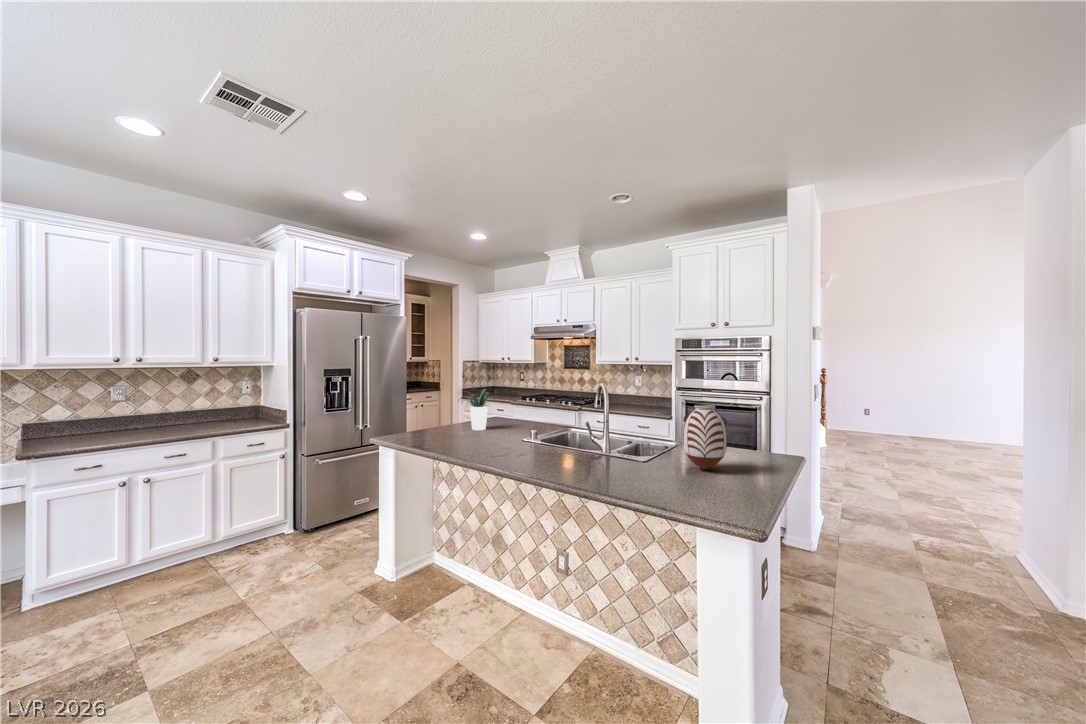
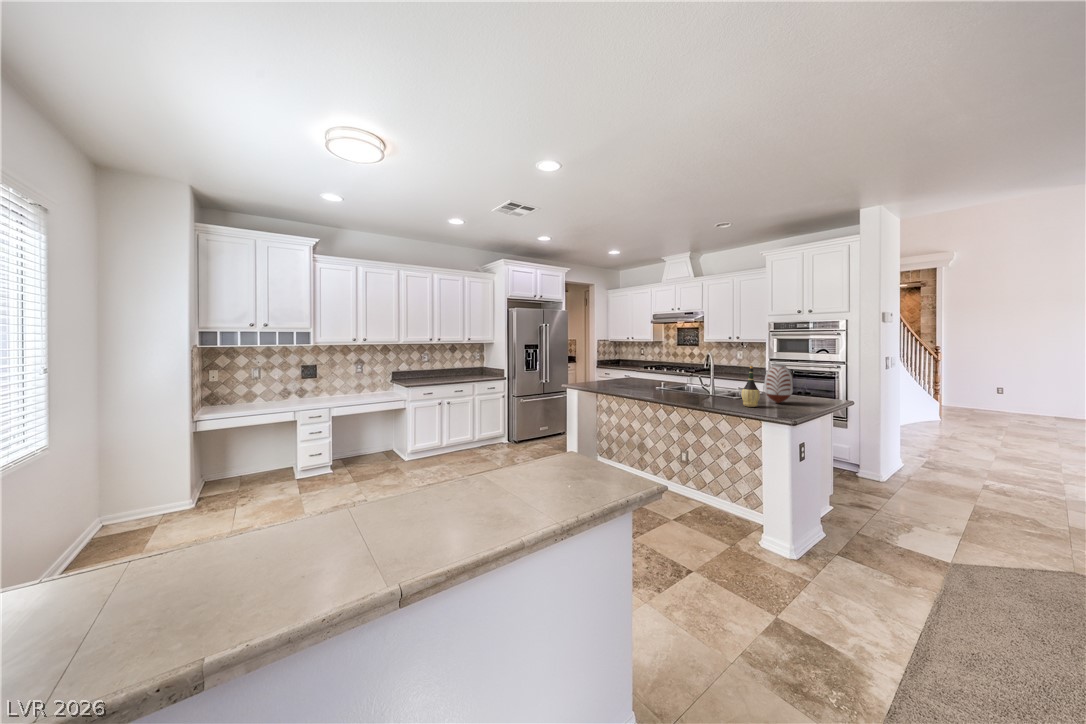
potted plant: present [460,389,494,430] -> none [609,358,639,384]
wine bottle: none [650,411,680,484] -> present [741,366,760,407]

